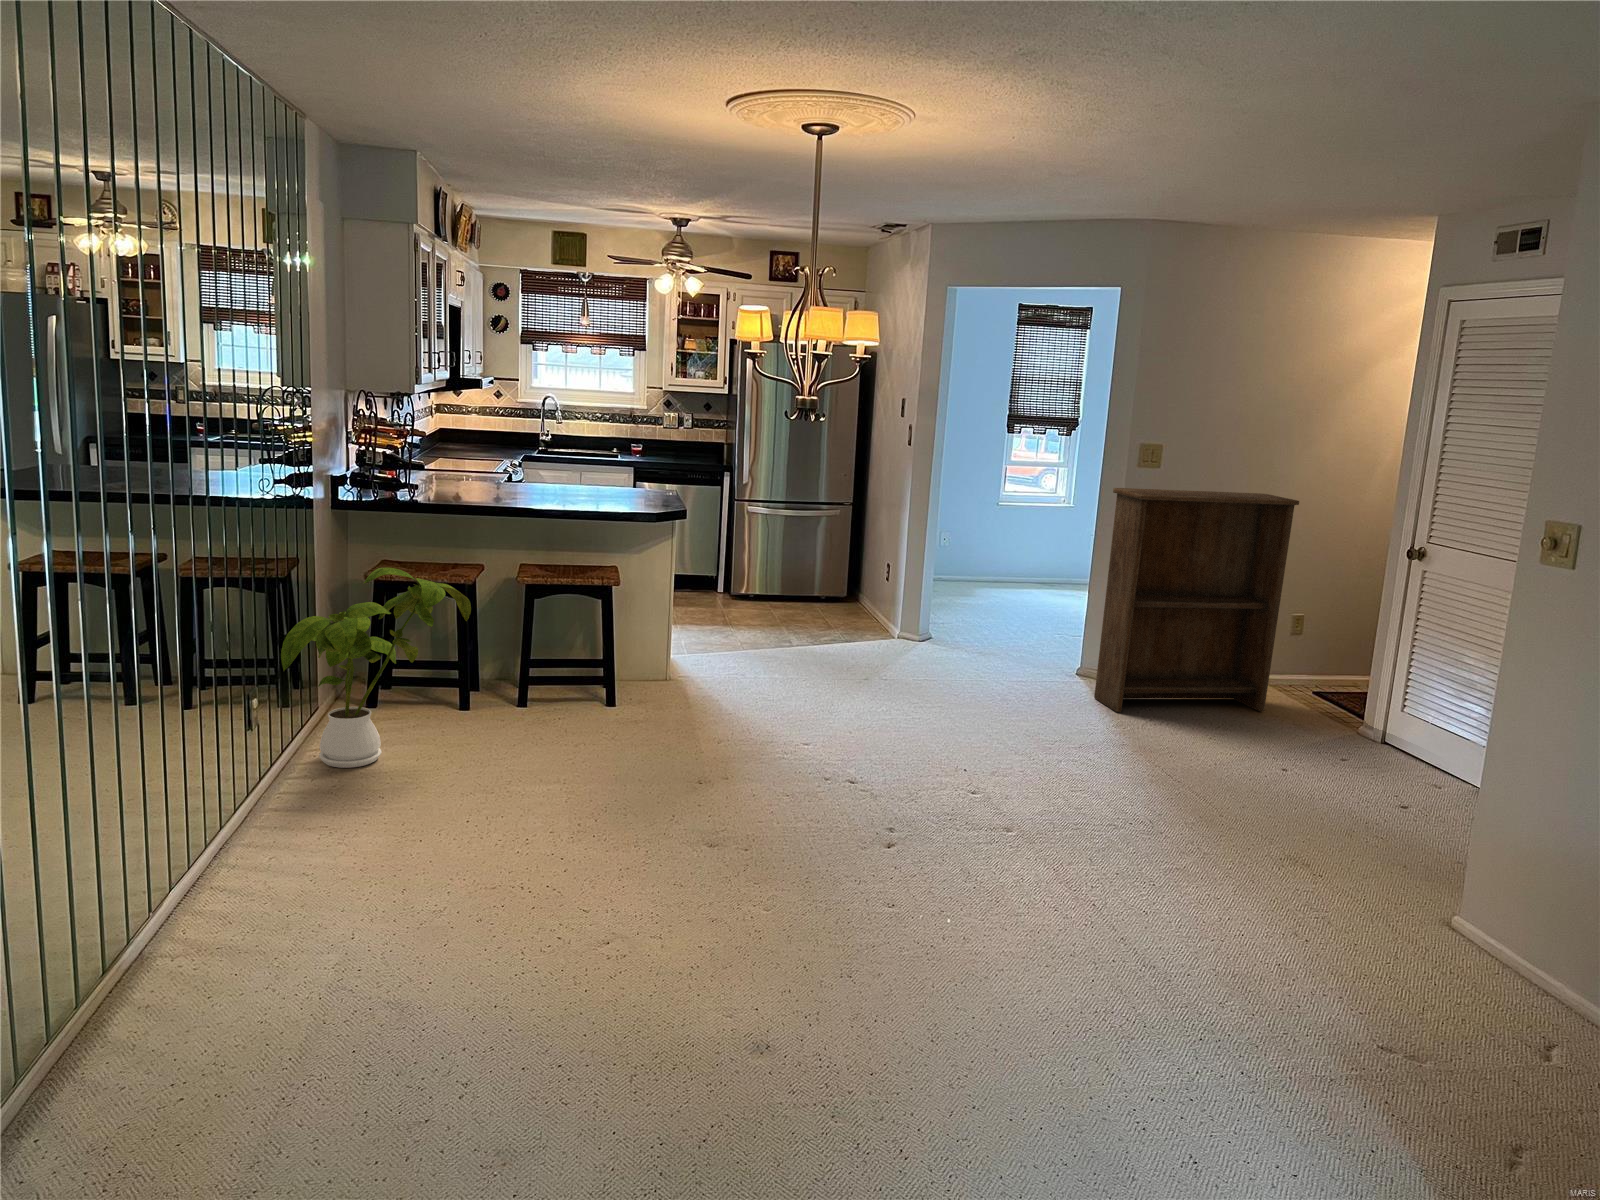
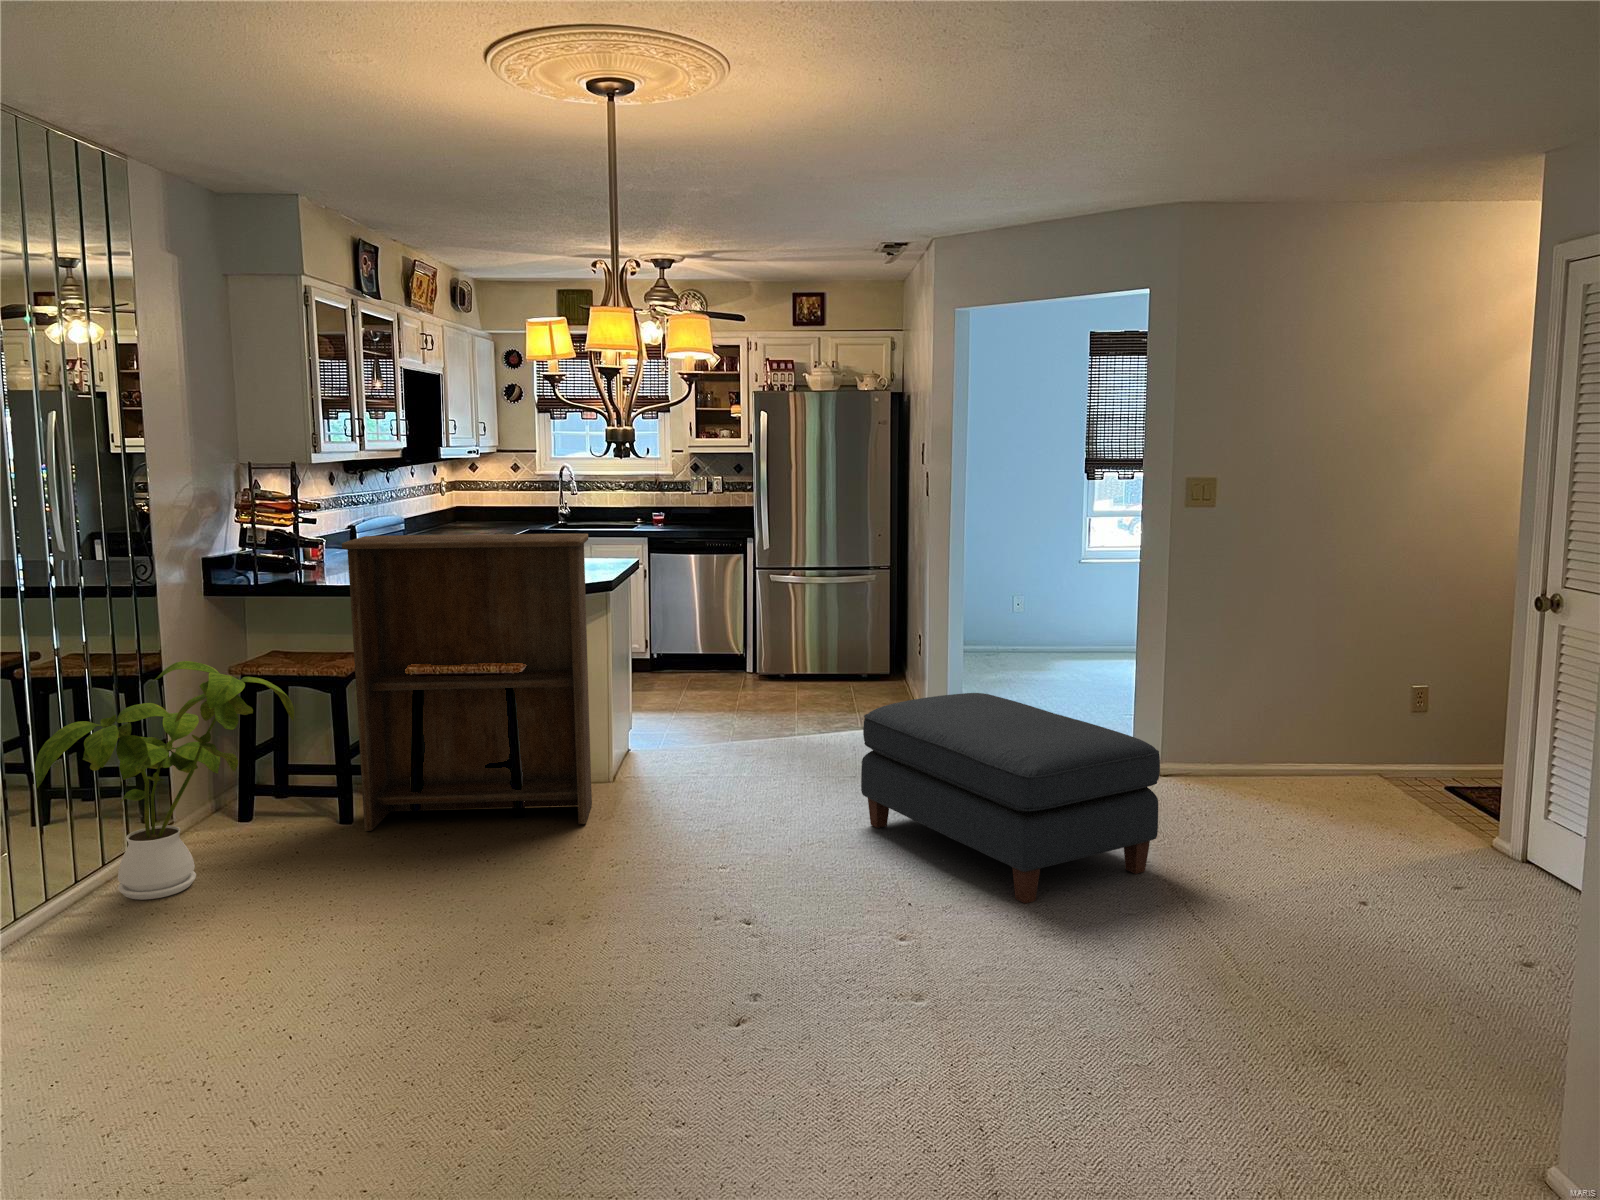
bookshelf: present [1094,488,1299,712] -> present [342,534,592,831]
ottoman: none [901,613,1147,772] -> present [861,693,1160,904]

